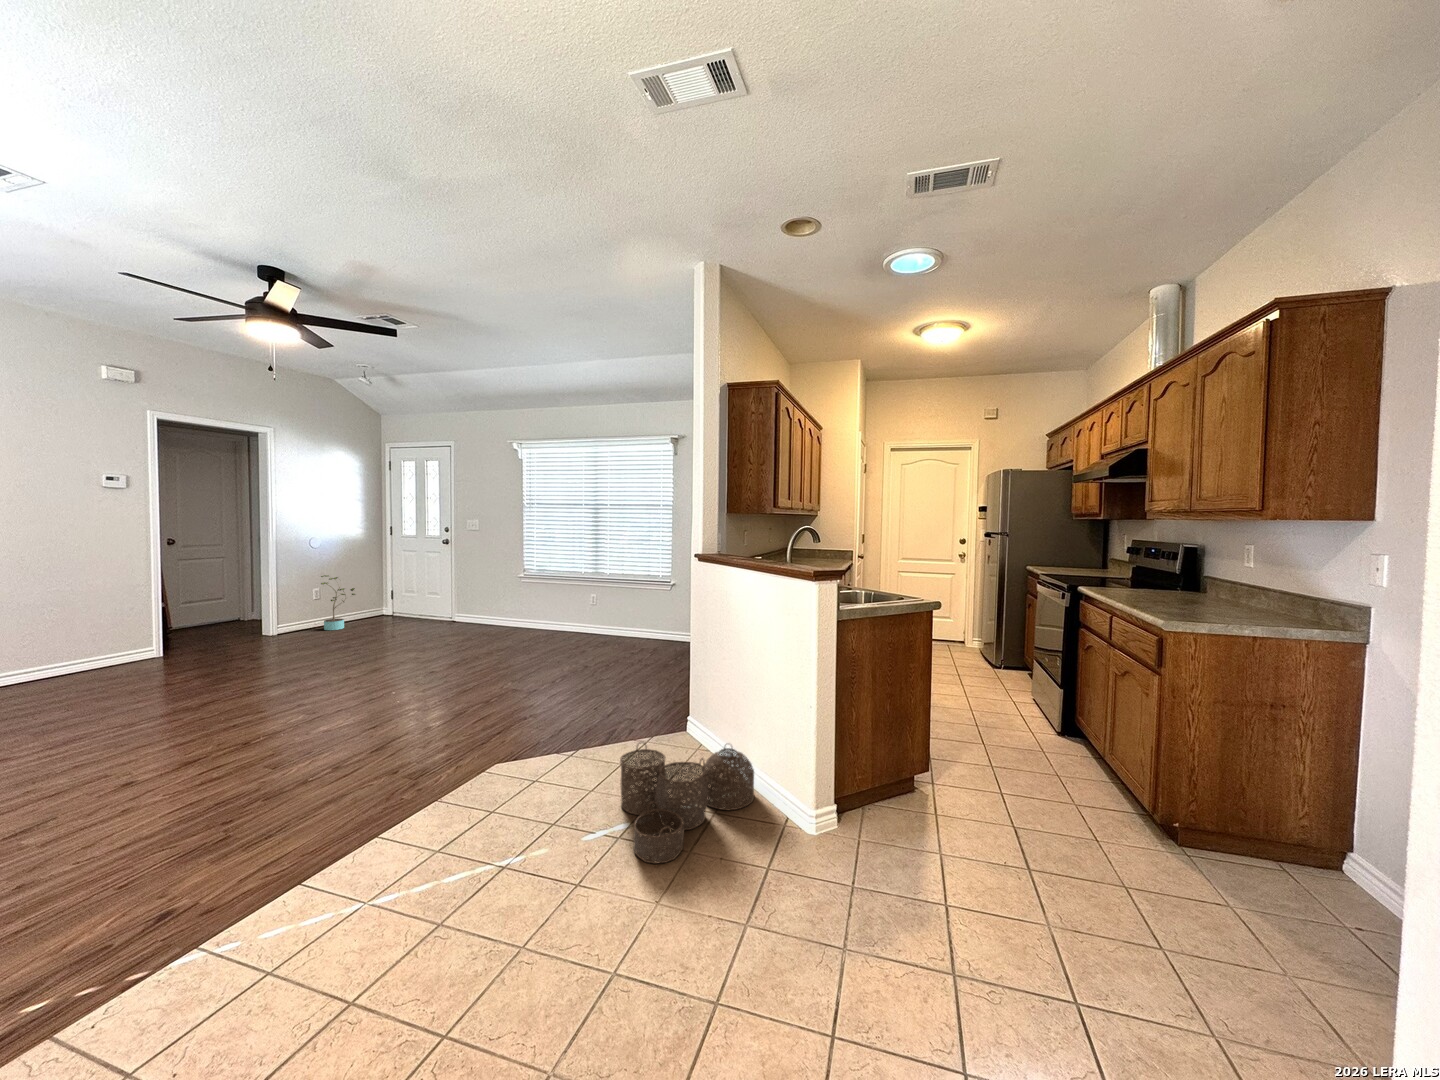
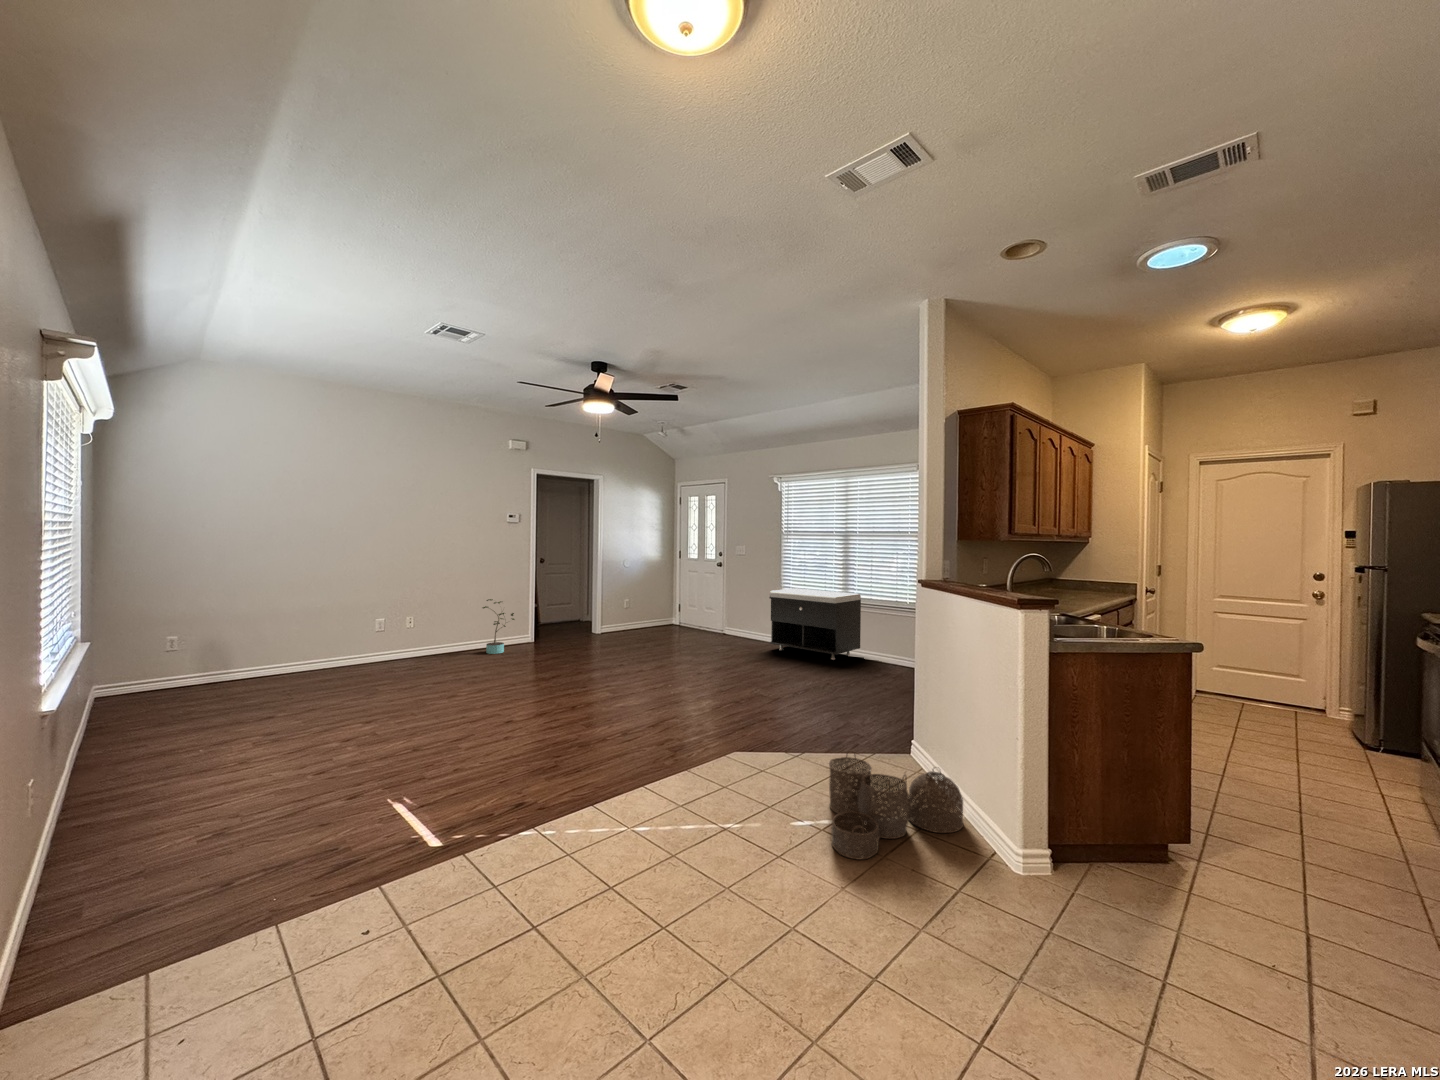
storage bench: none [514,567,614,640] -> present [769,588,861,660]
potted plant: present [321,575,355,630] -> present [483,599,515,654]

